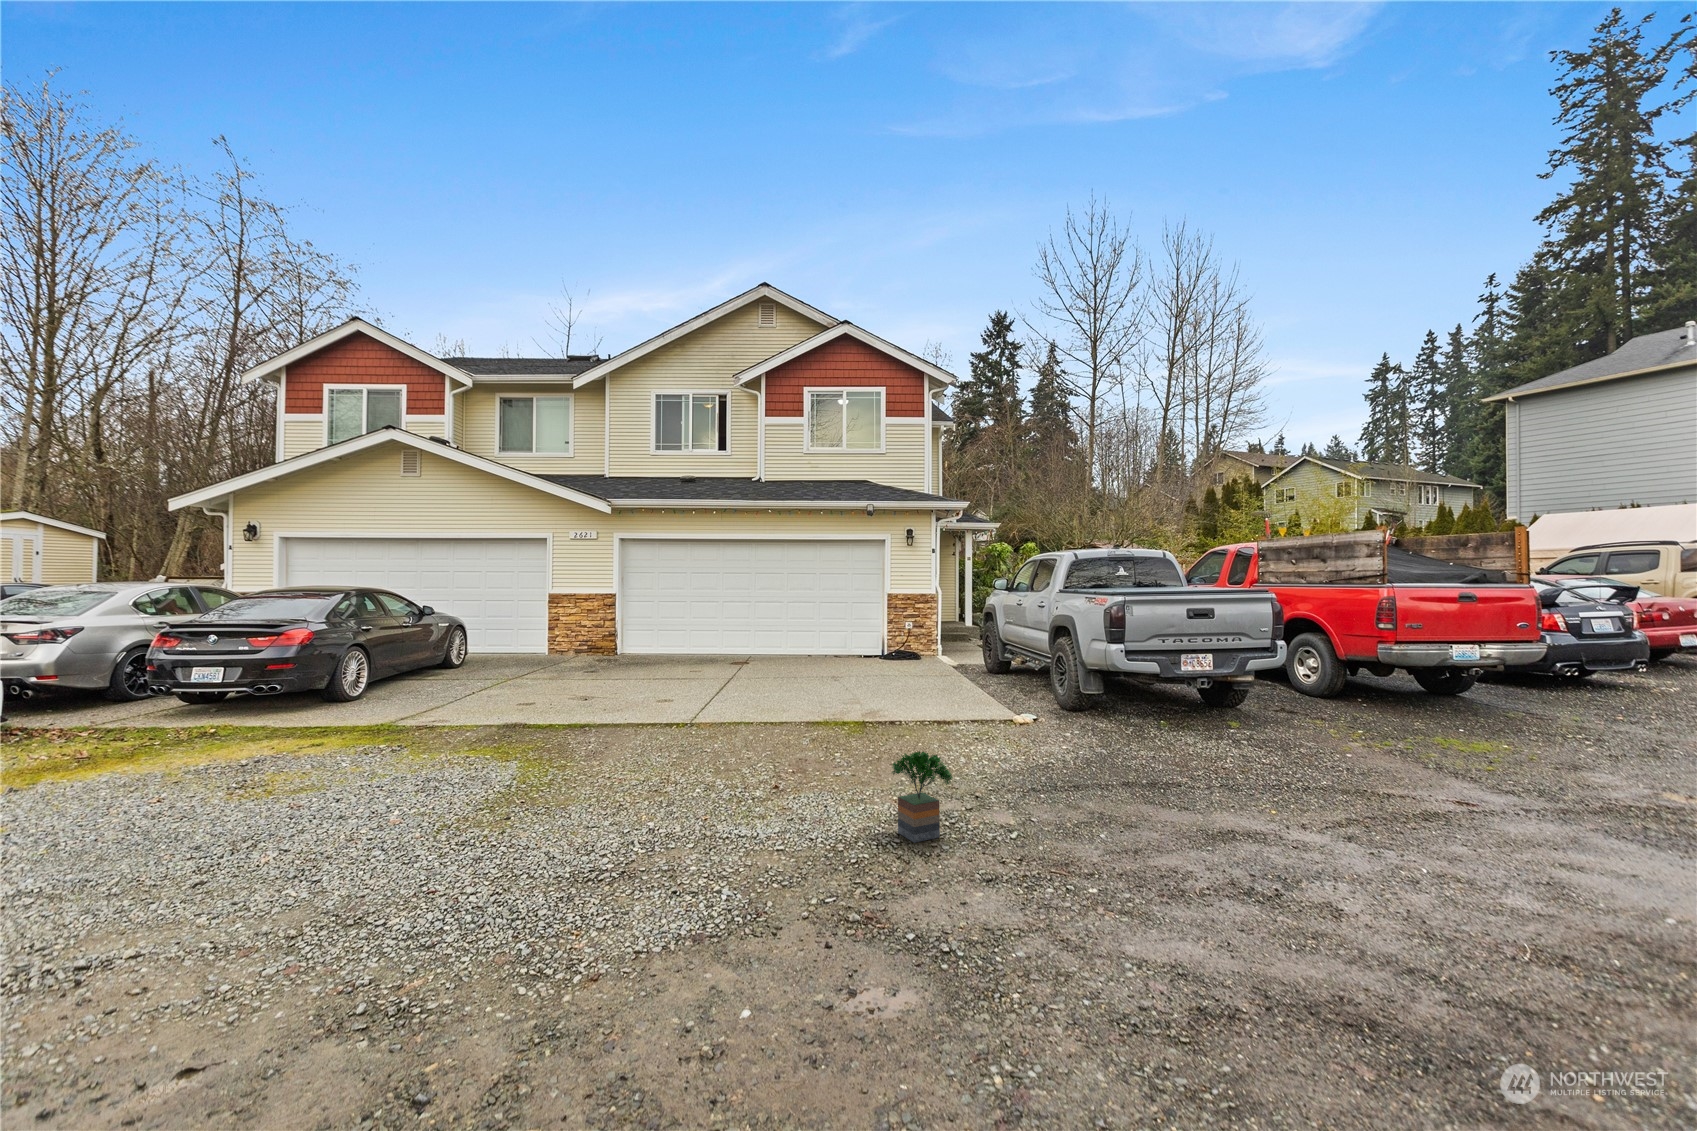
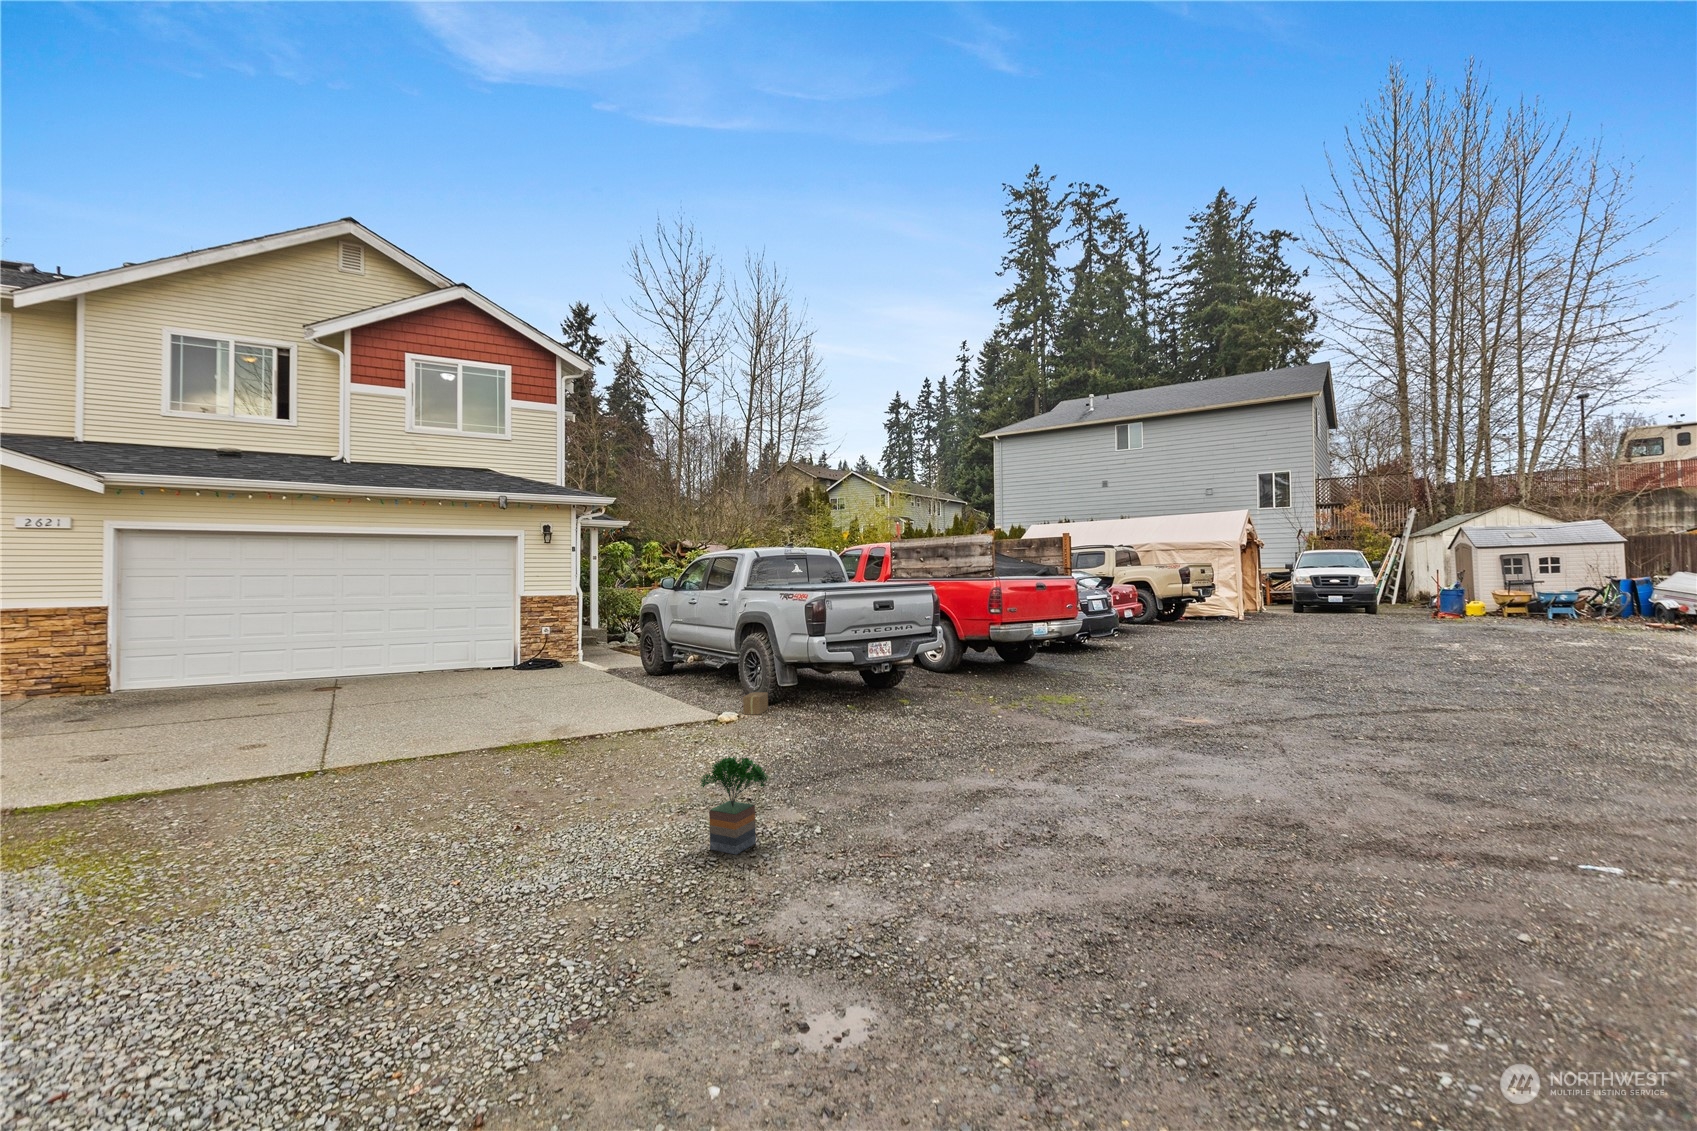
cardboard box: none [1042,697,1071,720] -> present [743,692,768,714]

